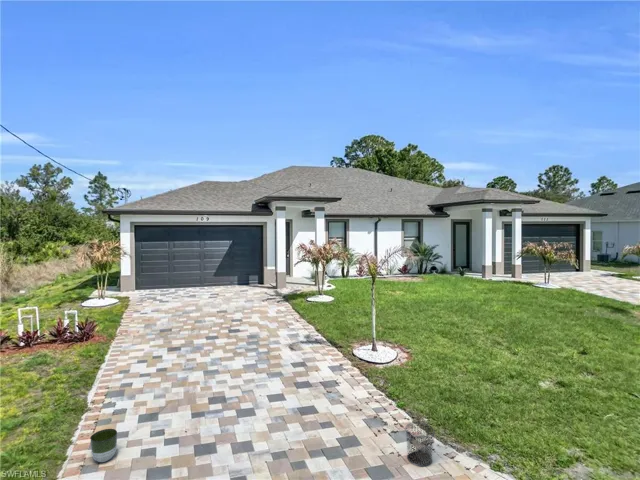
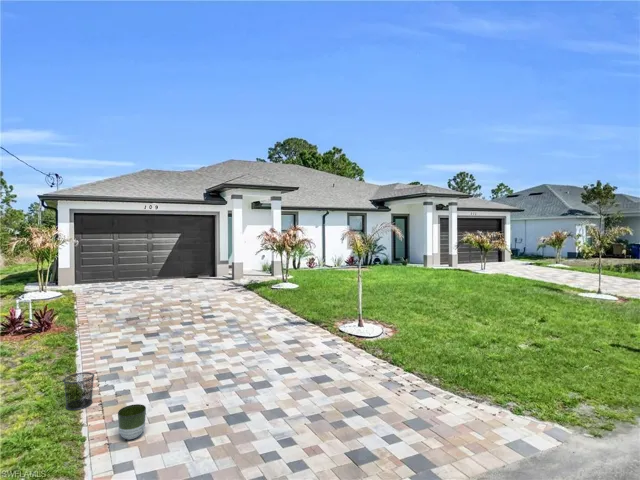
waste bin: present [406,422,434,466] -> present [63,372,94,410]

